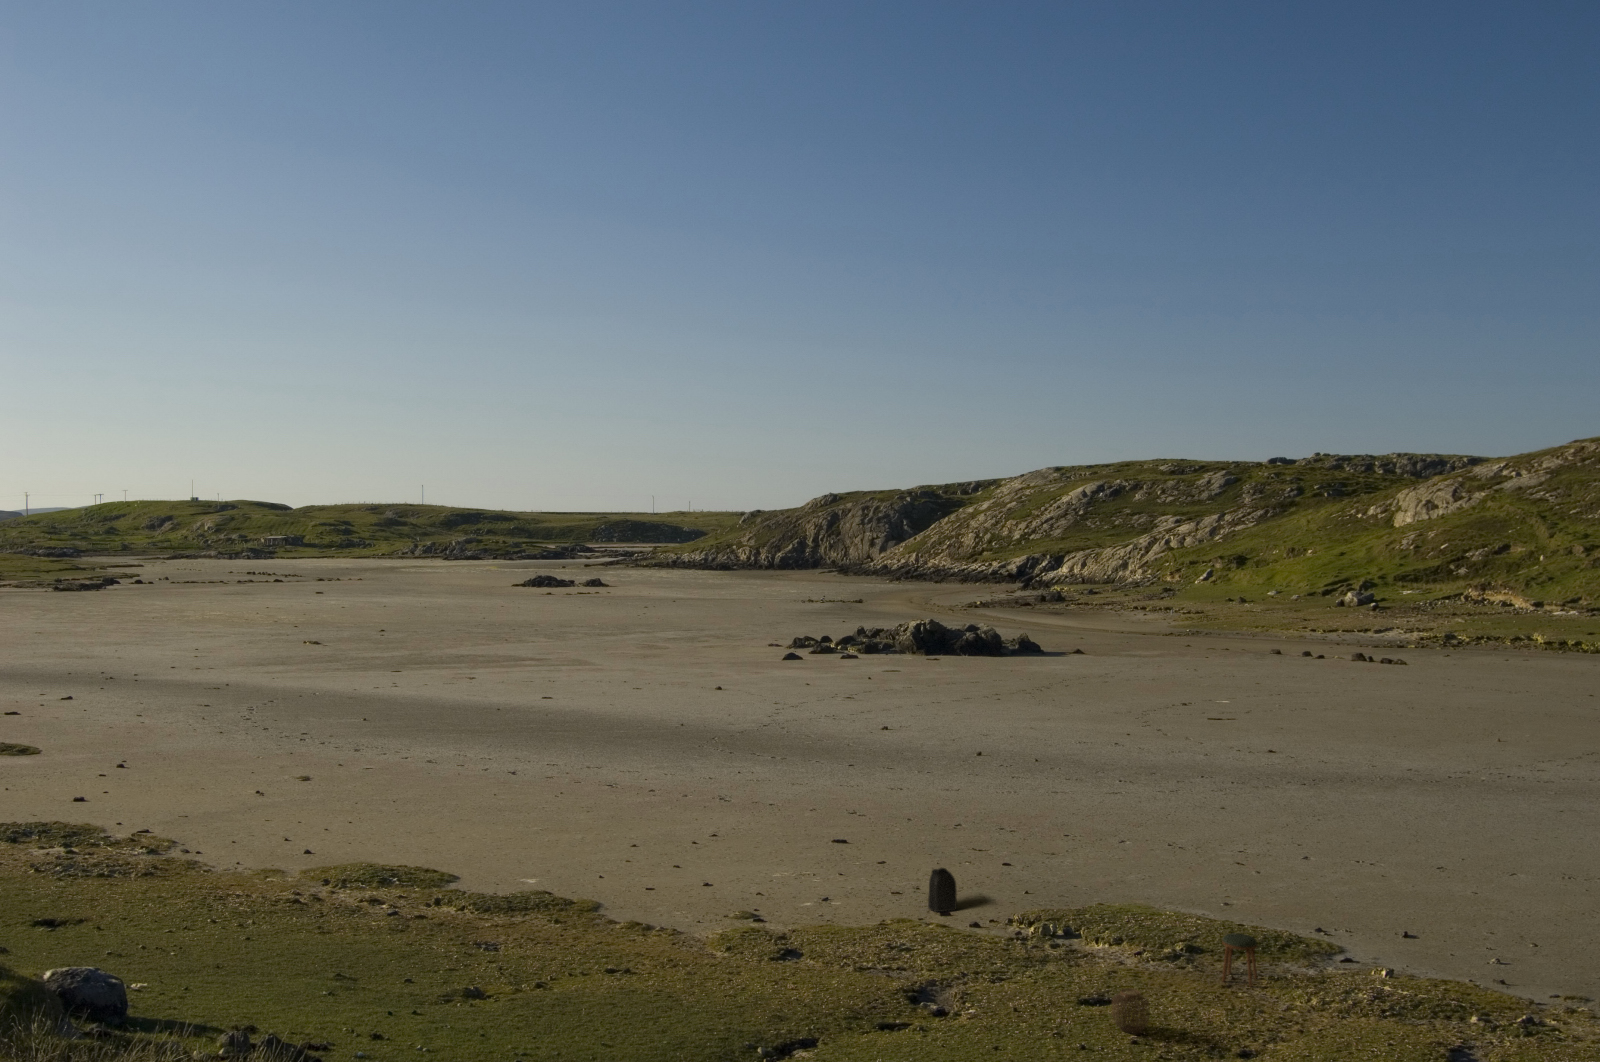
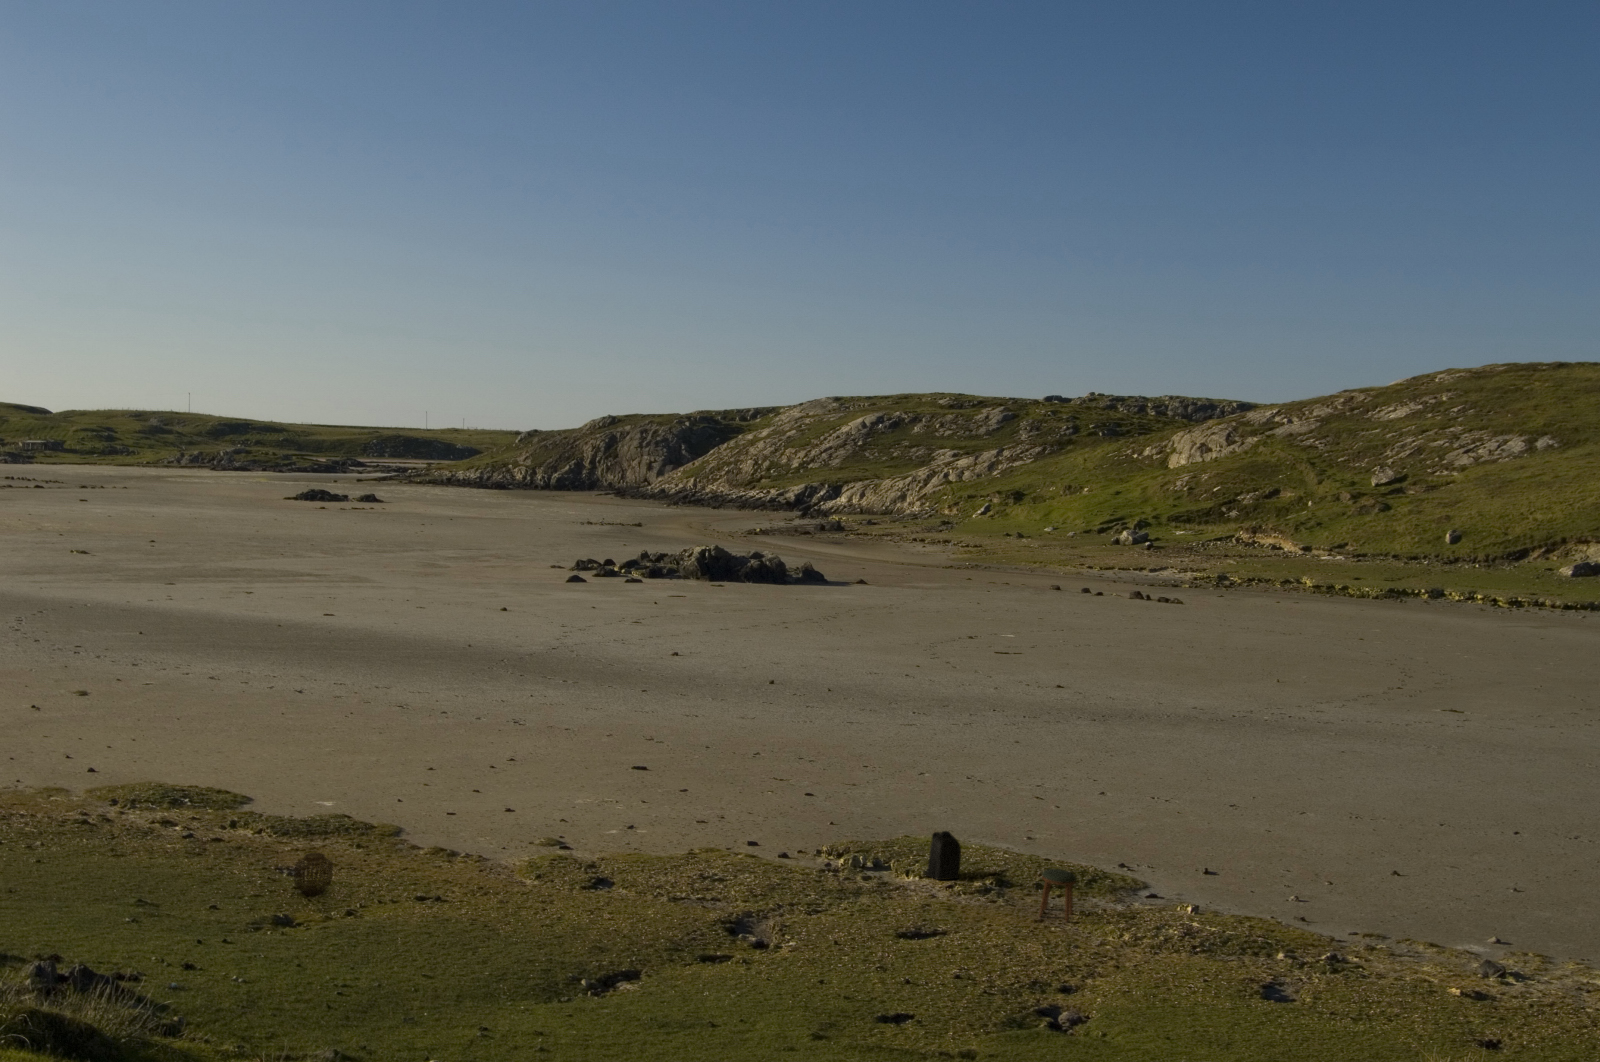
backpack: present [928,868,957,912] -> present [927,831,961,880]
woven basket: present [1112,989,1149,1033] -> present [294,853,333,895]

